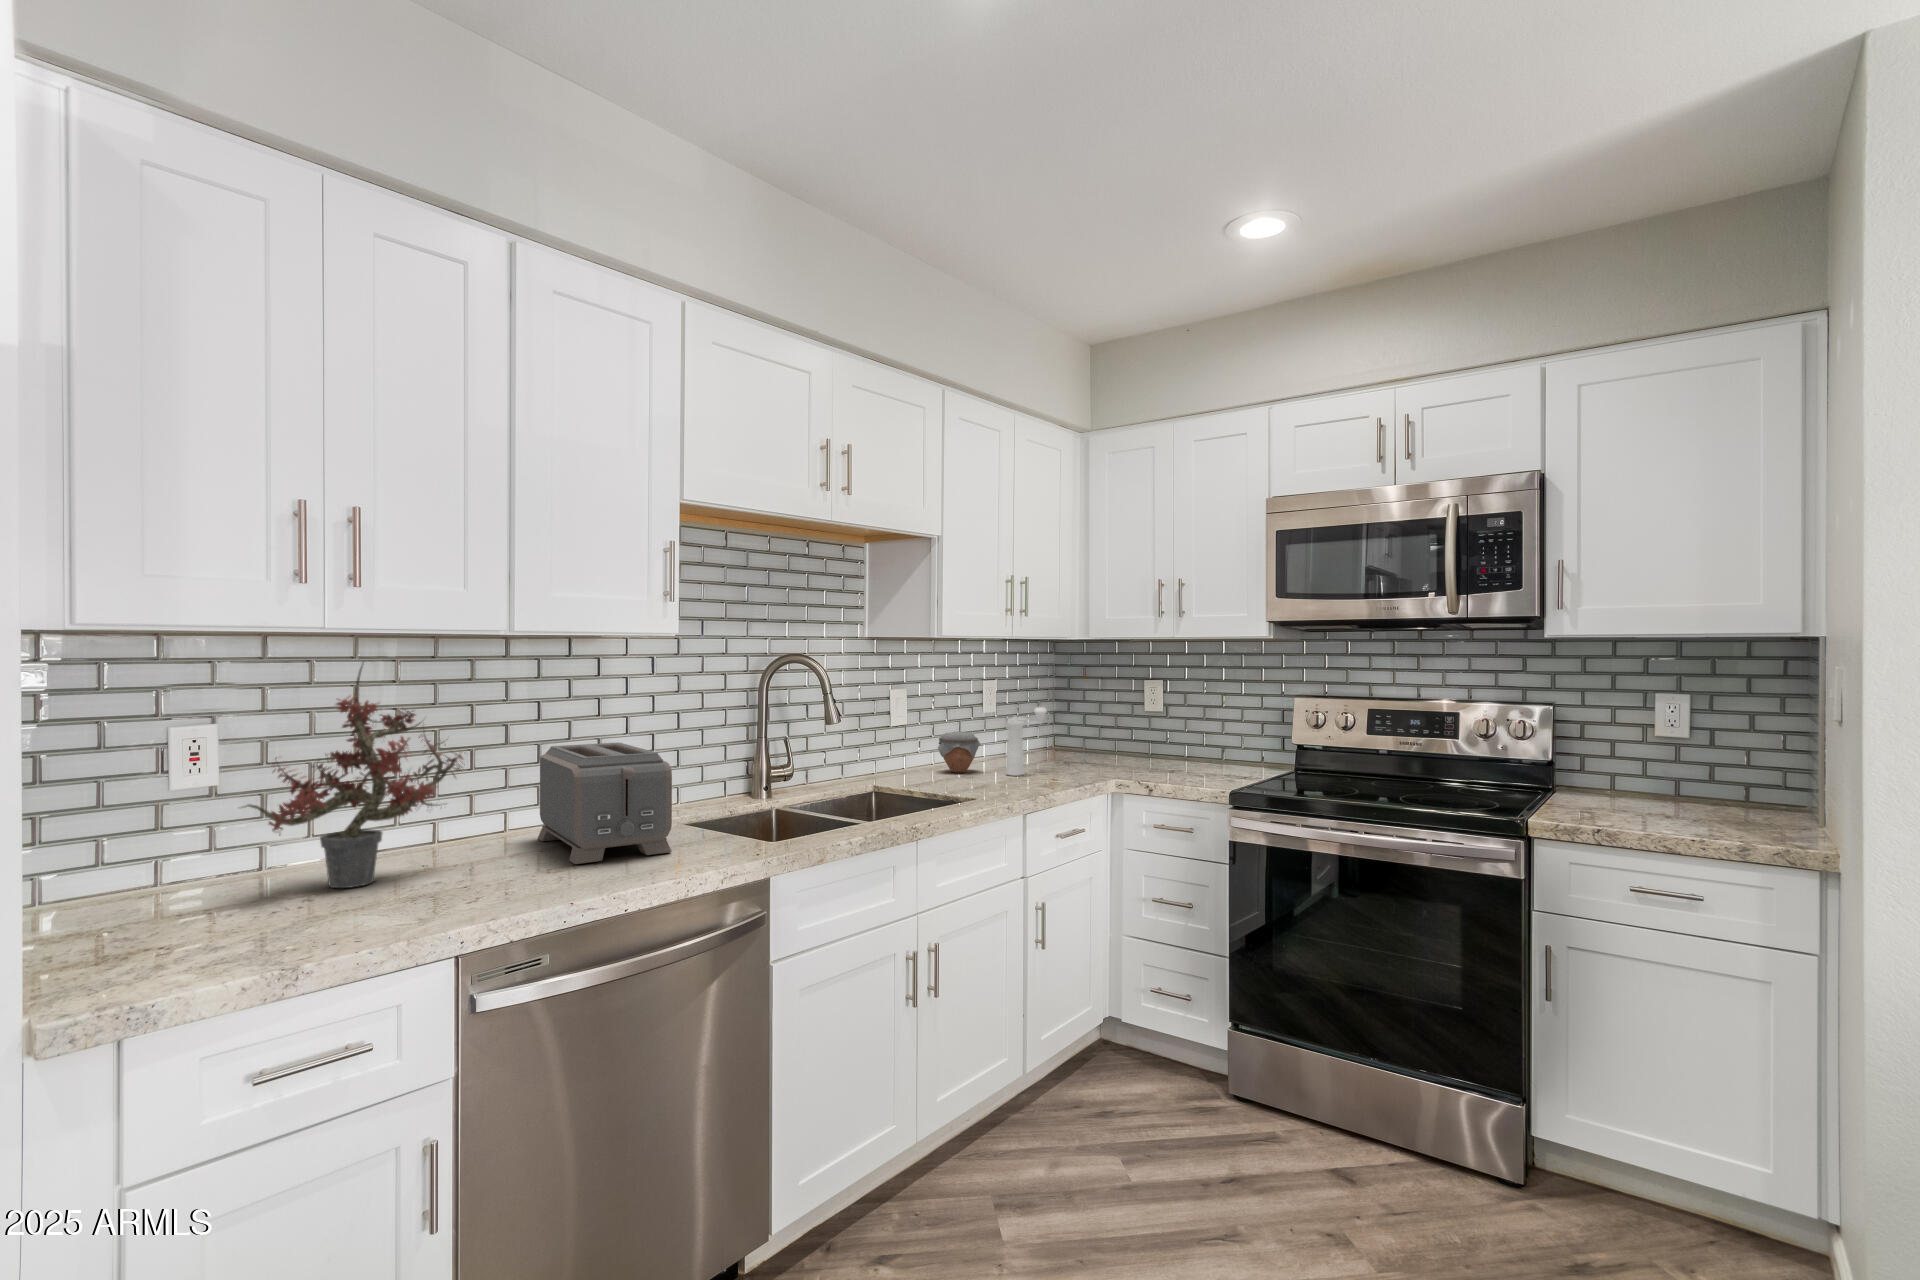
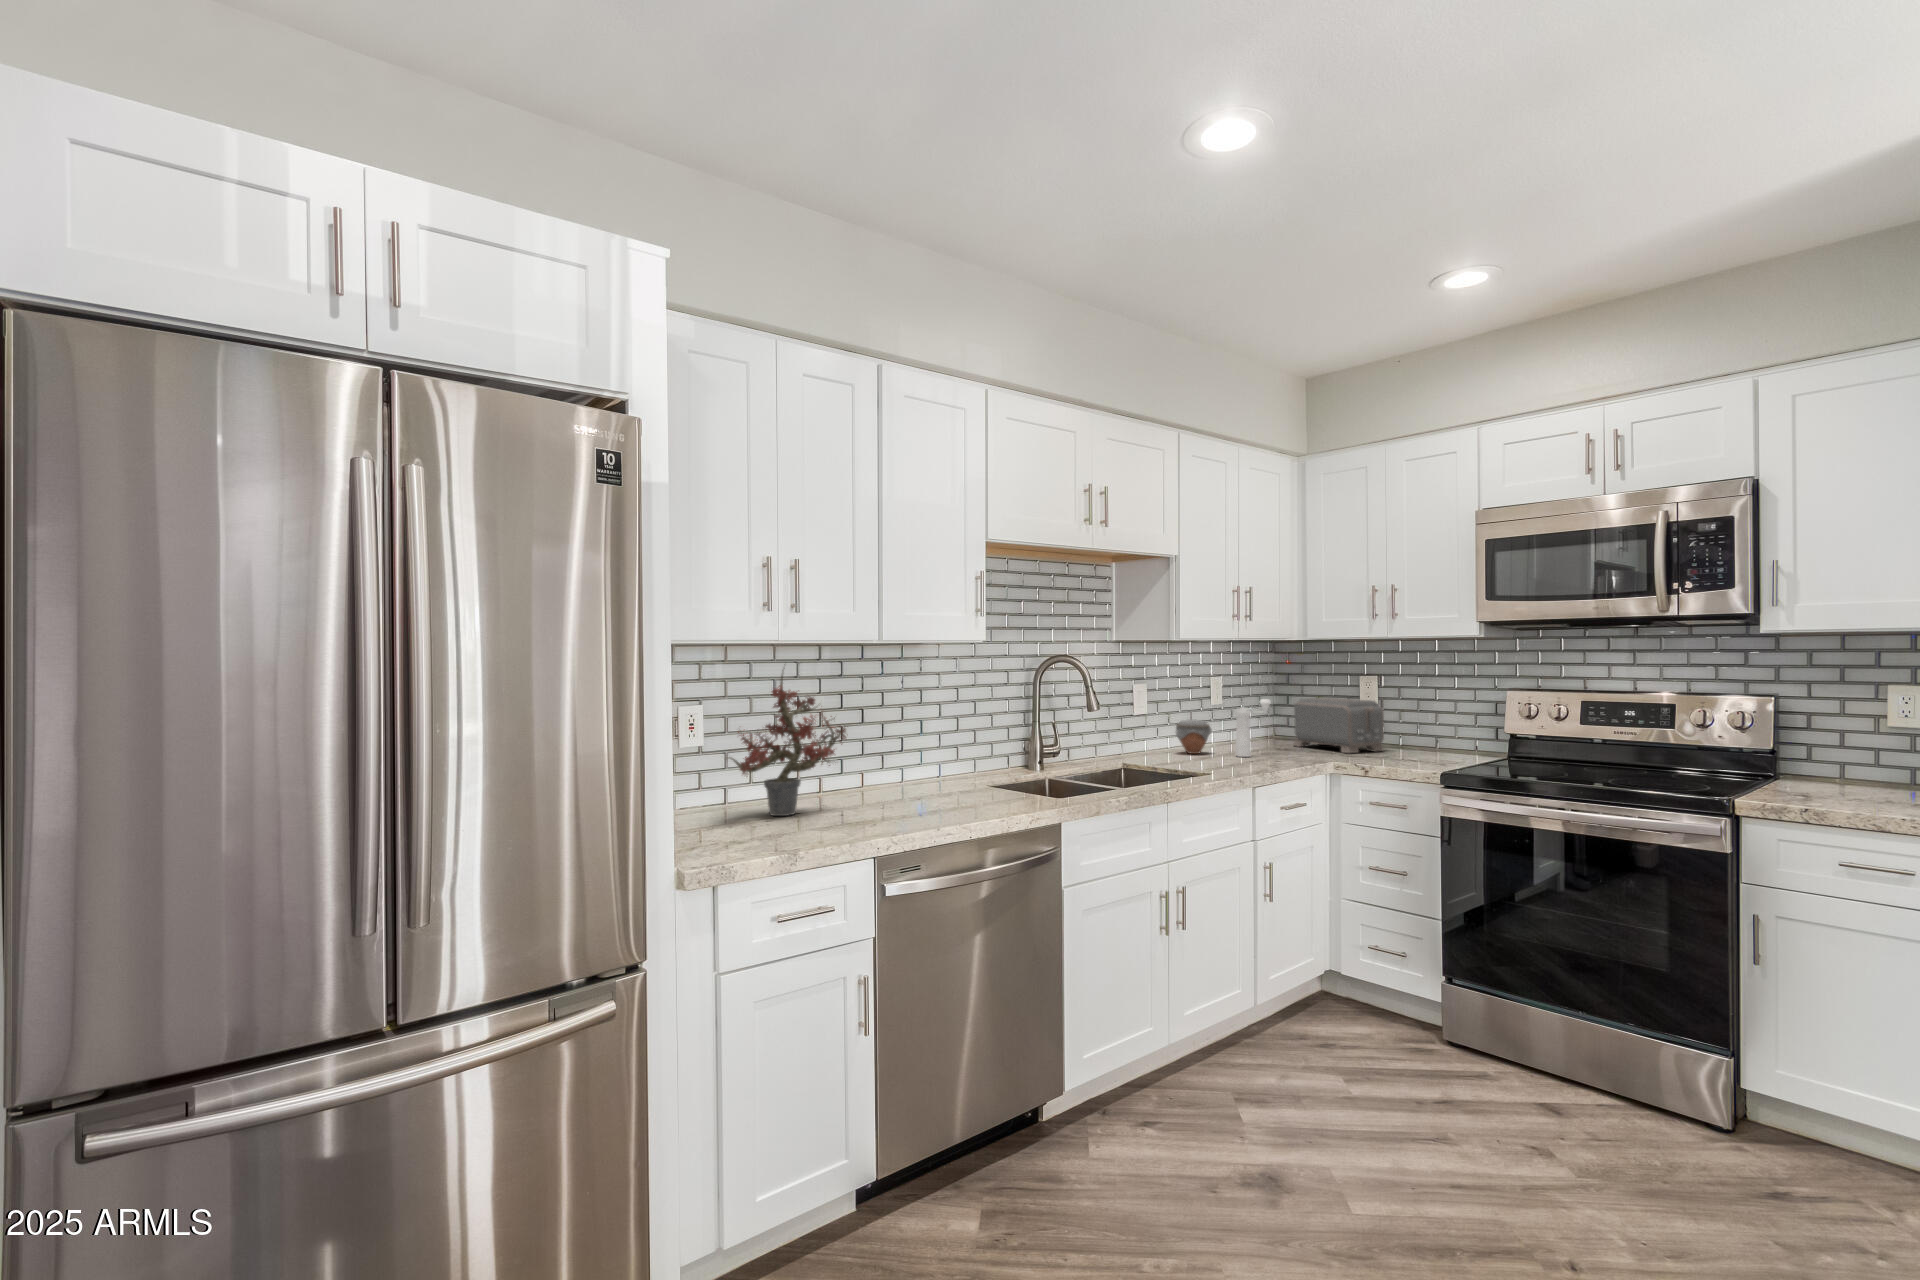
toaster: present [538,742,672,864] -> present [1293,698,1384,753]

